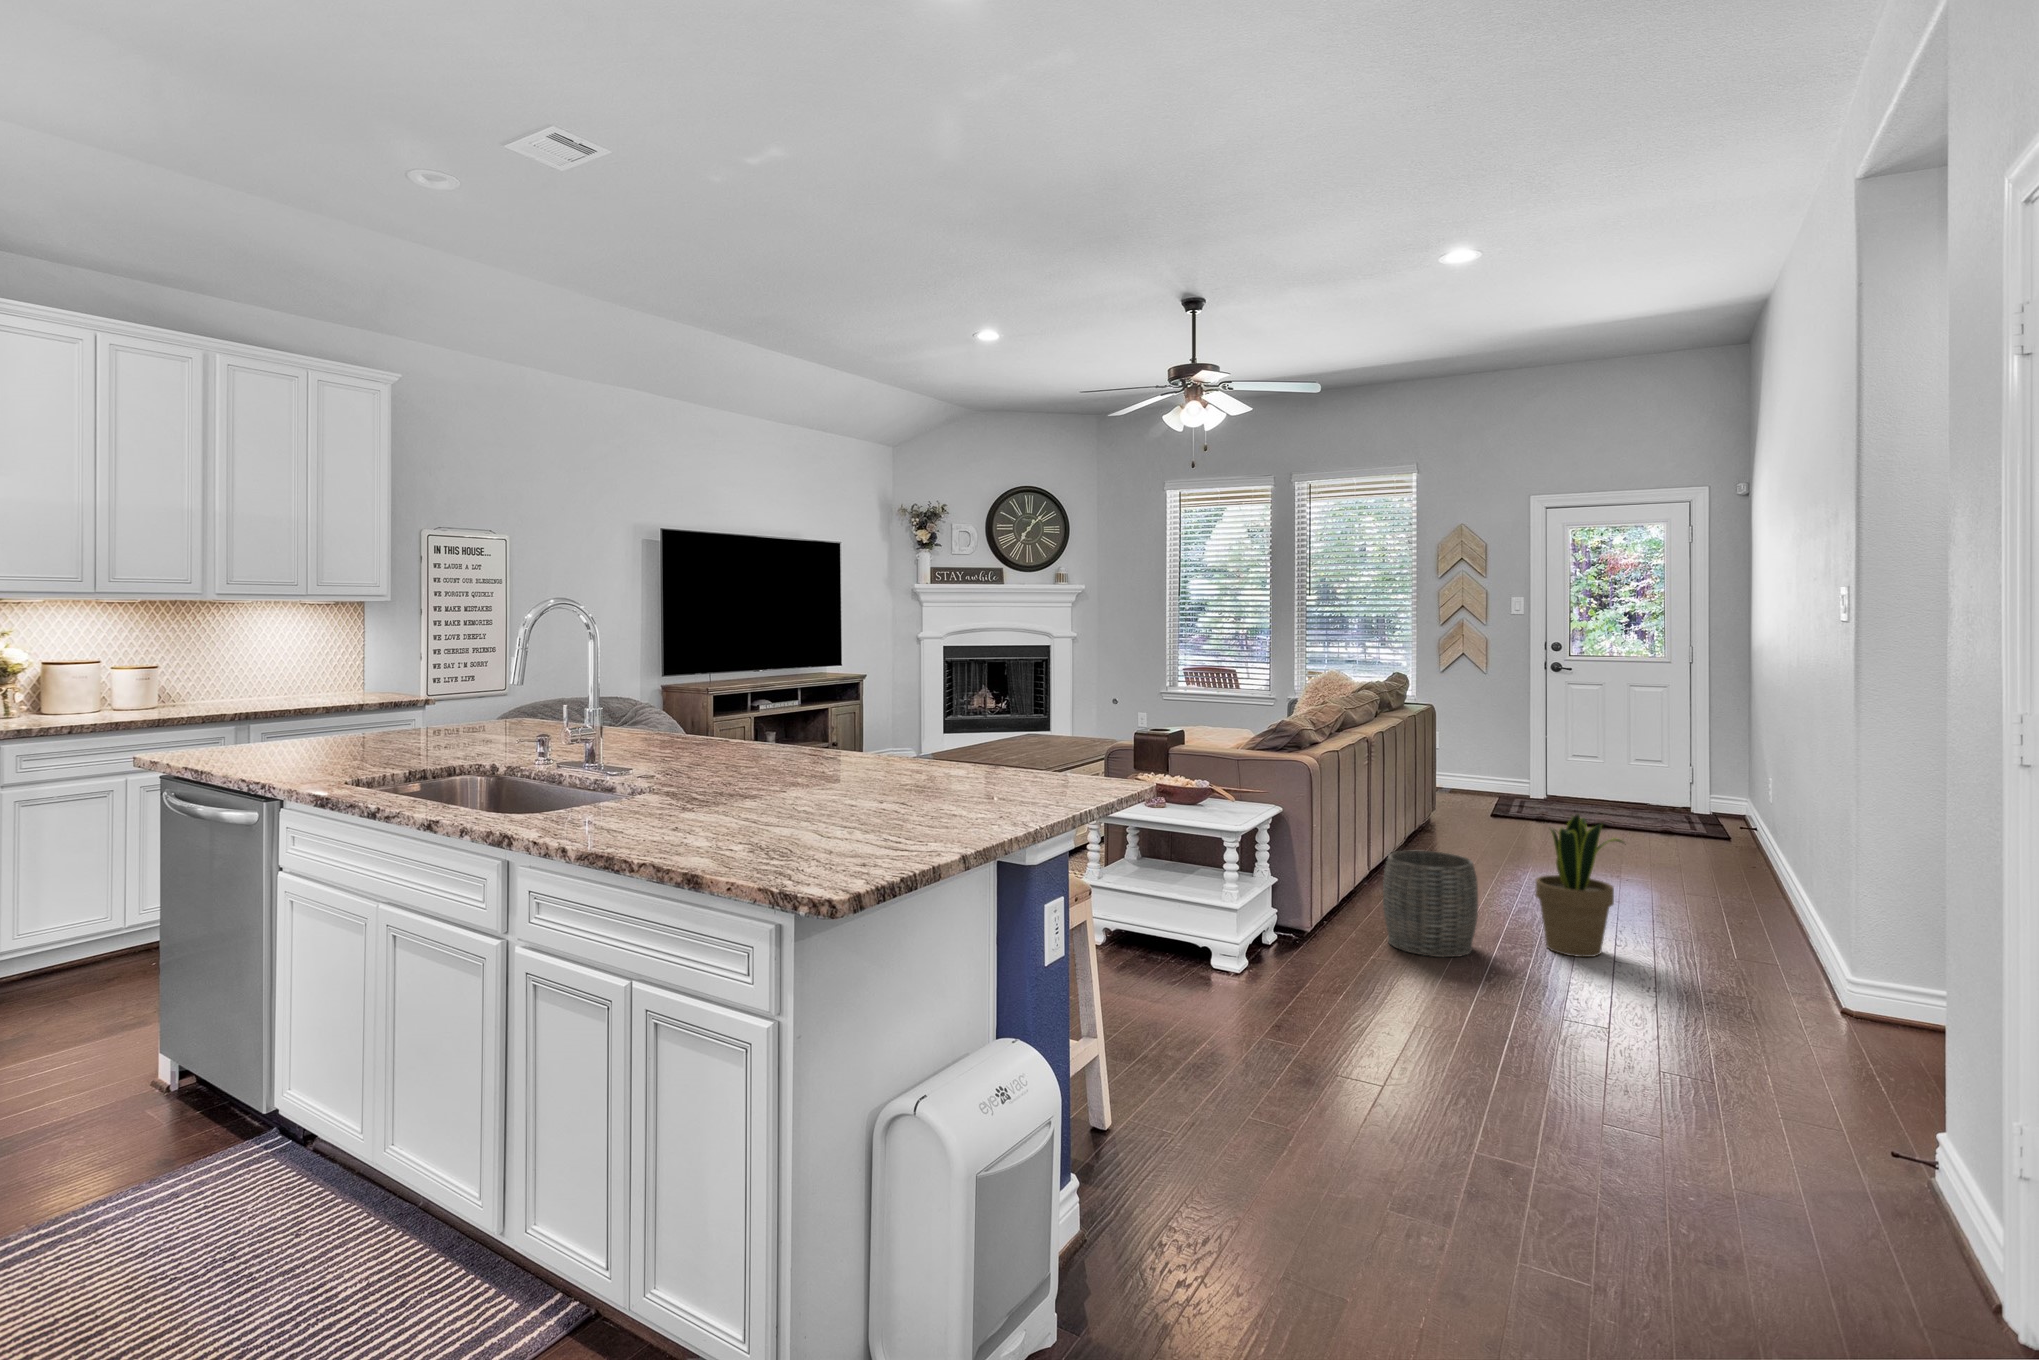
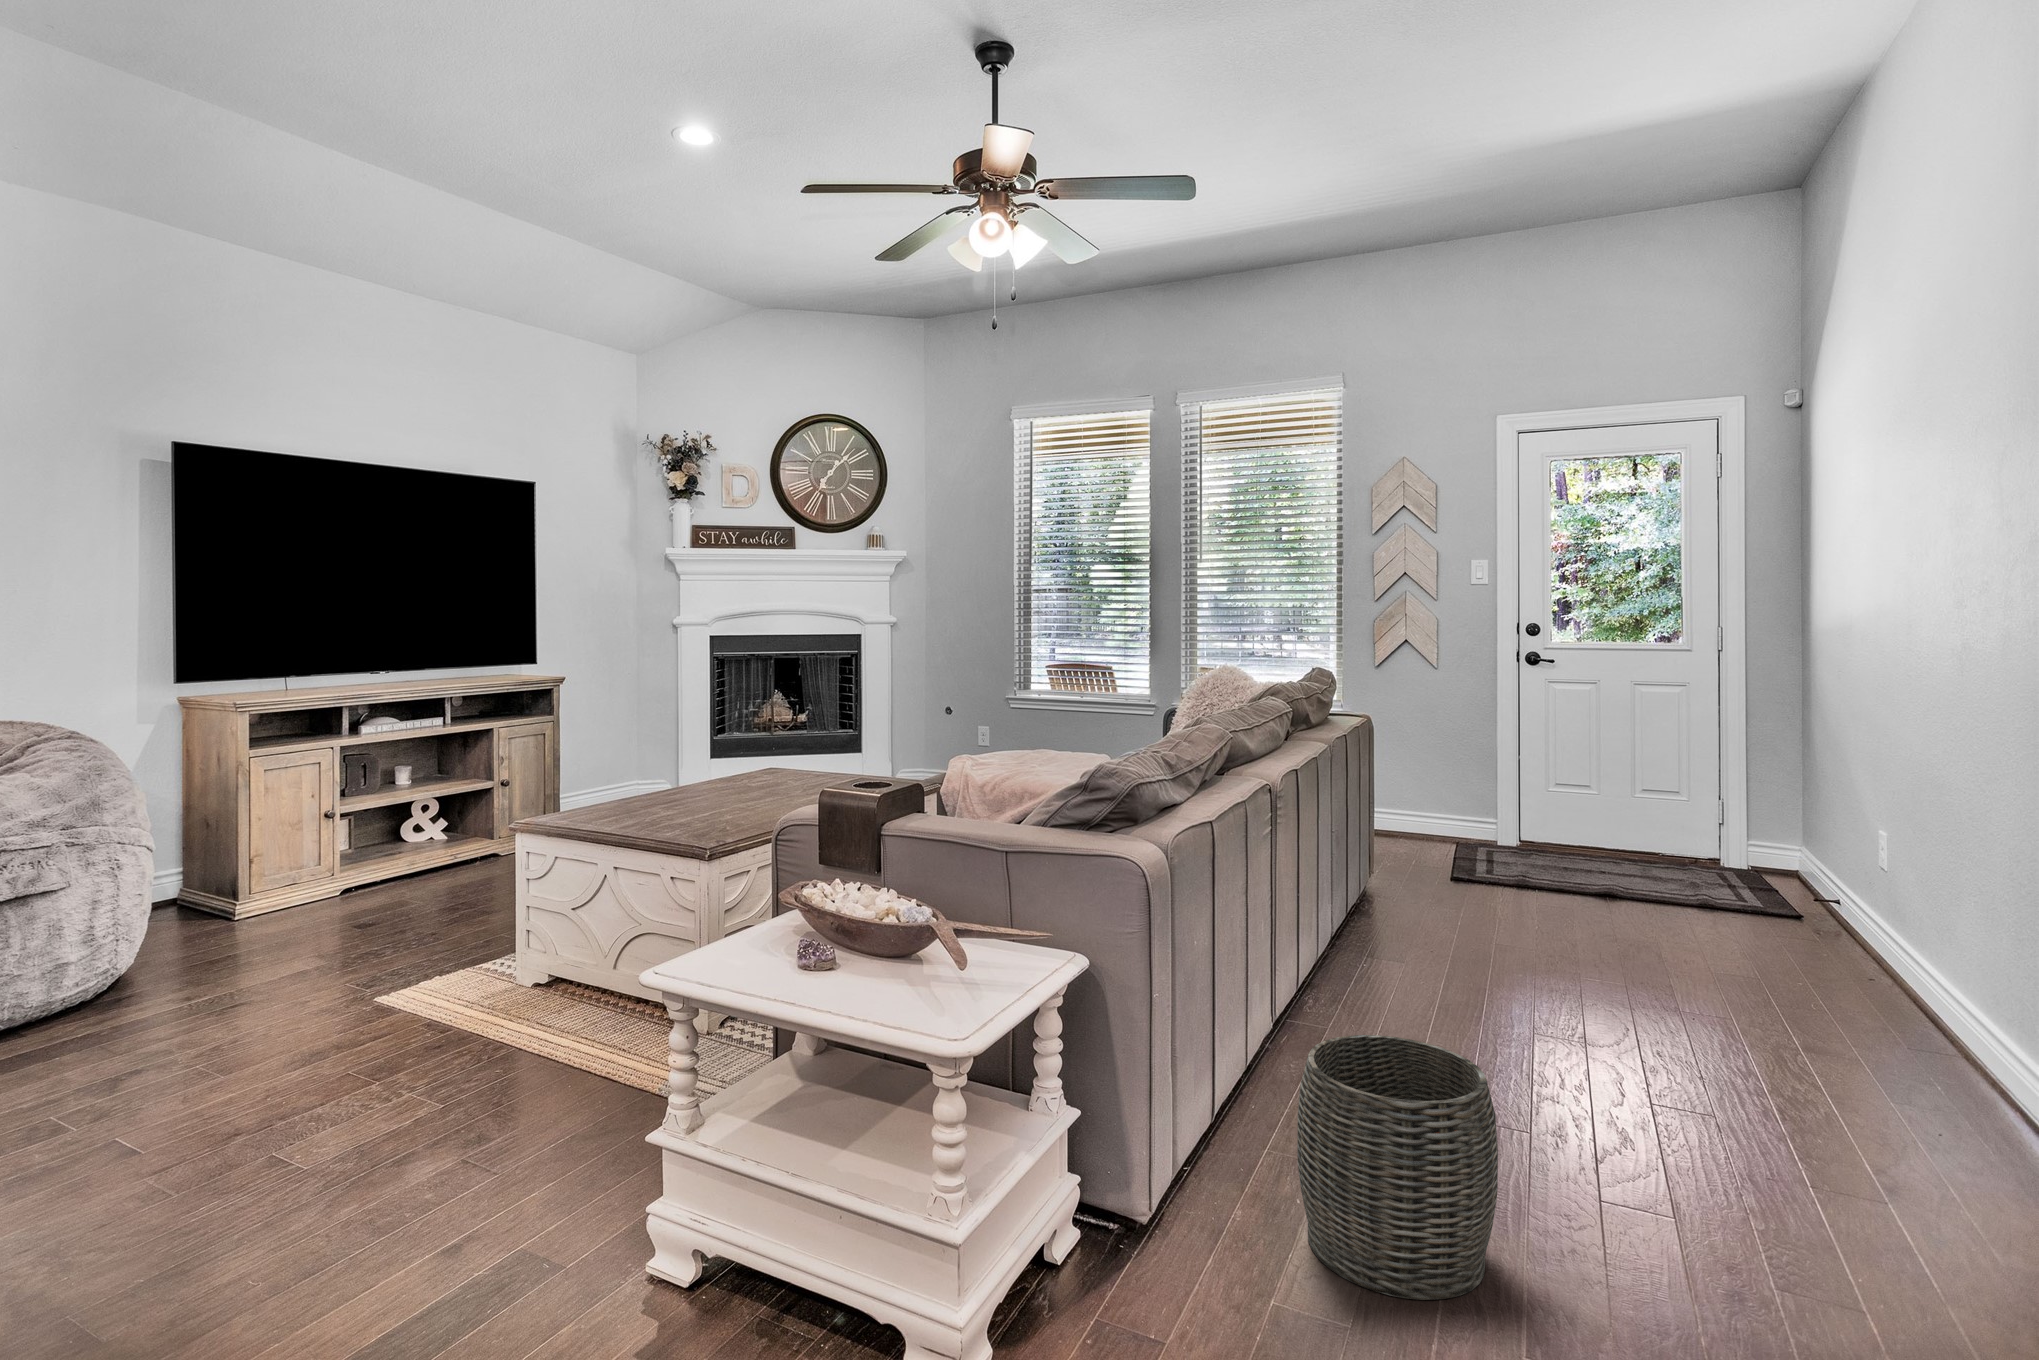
potted plant: present [1535,814,1626,957] -> none [1608,964,1808,1286]

